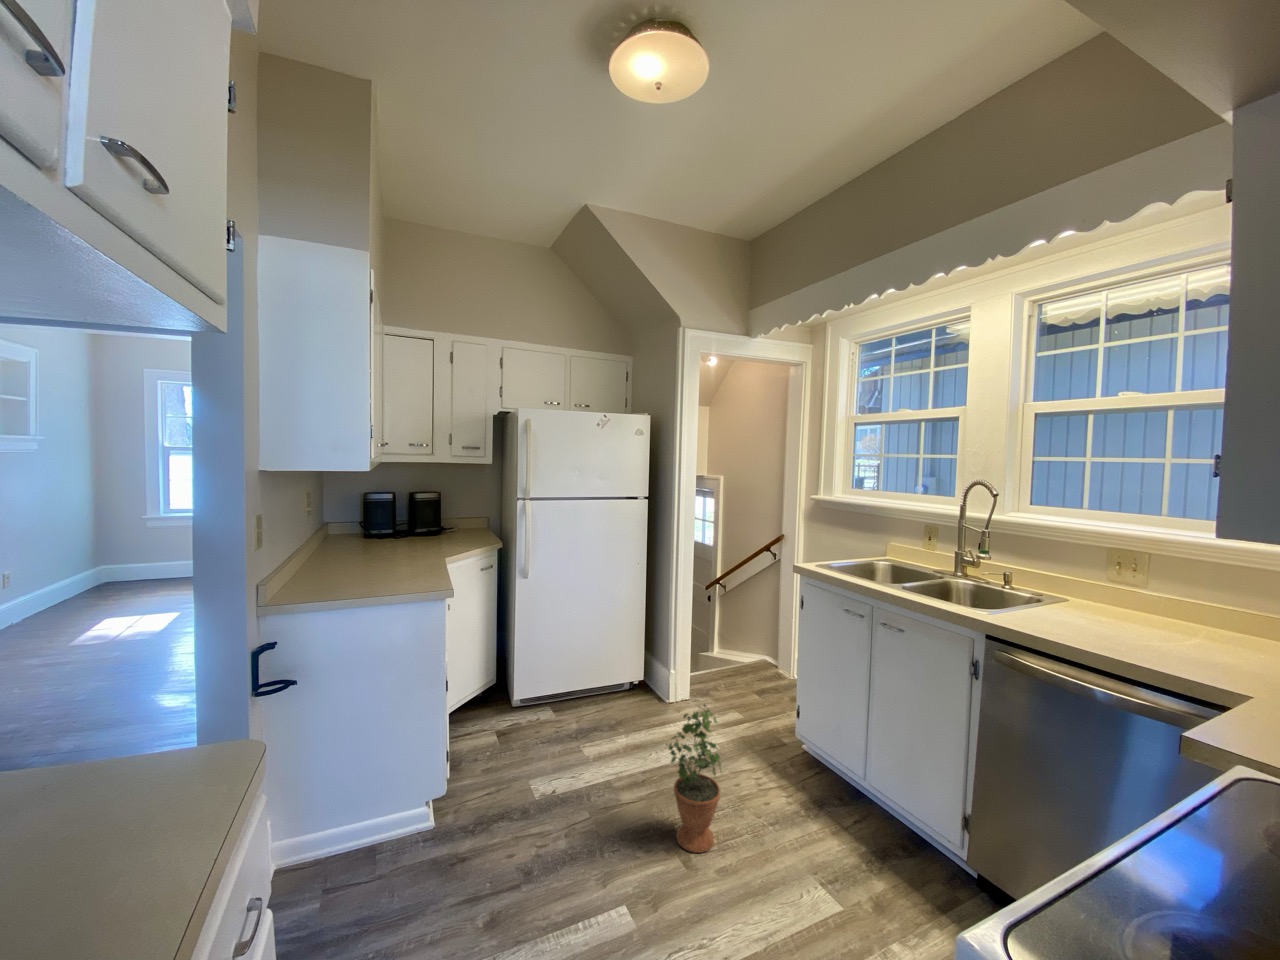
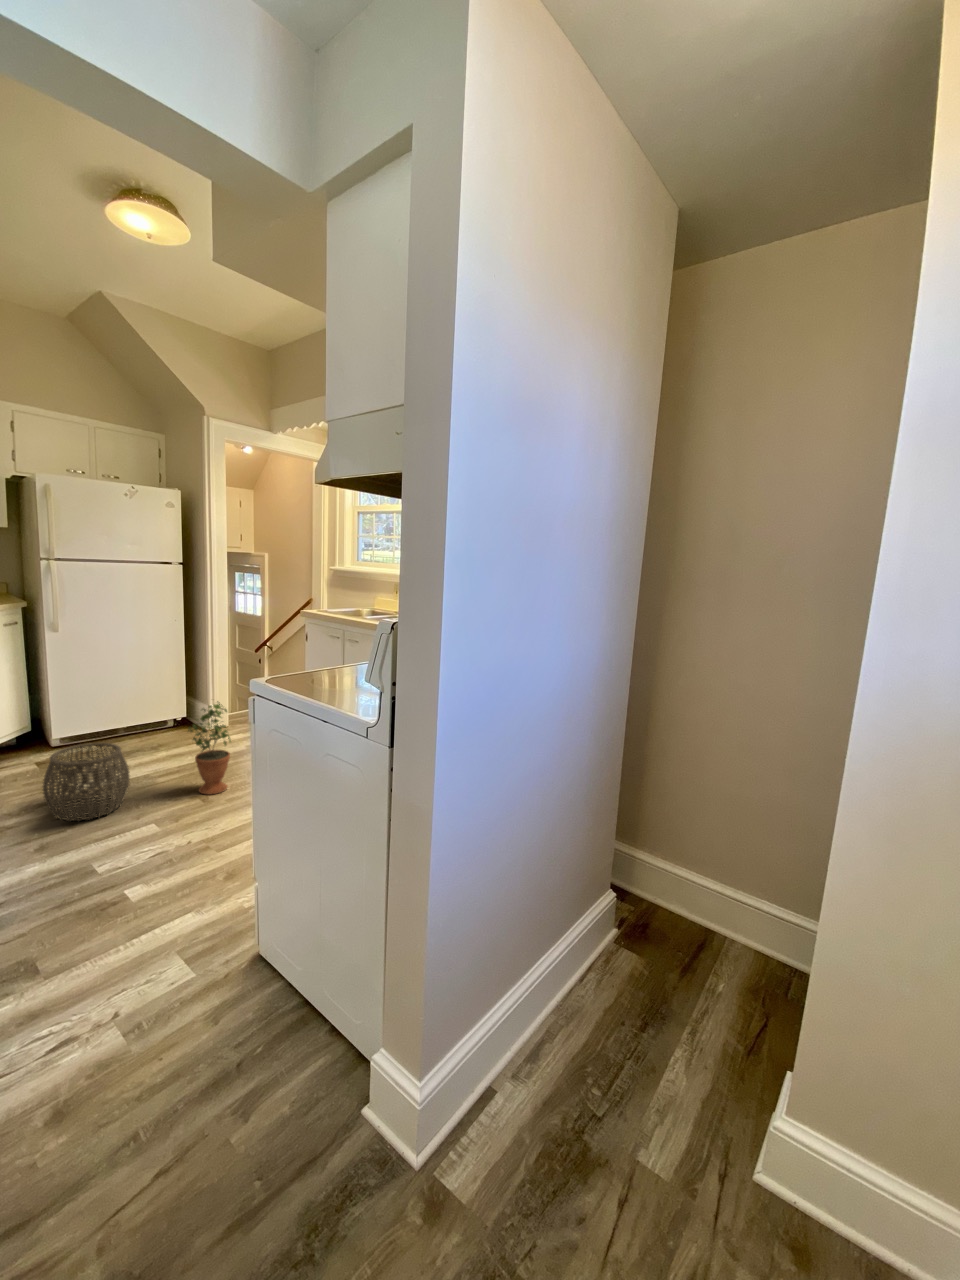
woven basket: none [496,747,595,879] -> present [43,743,130,821]

